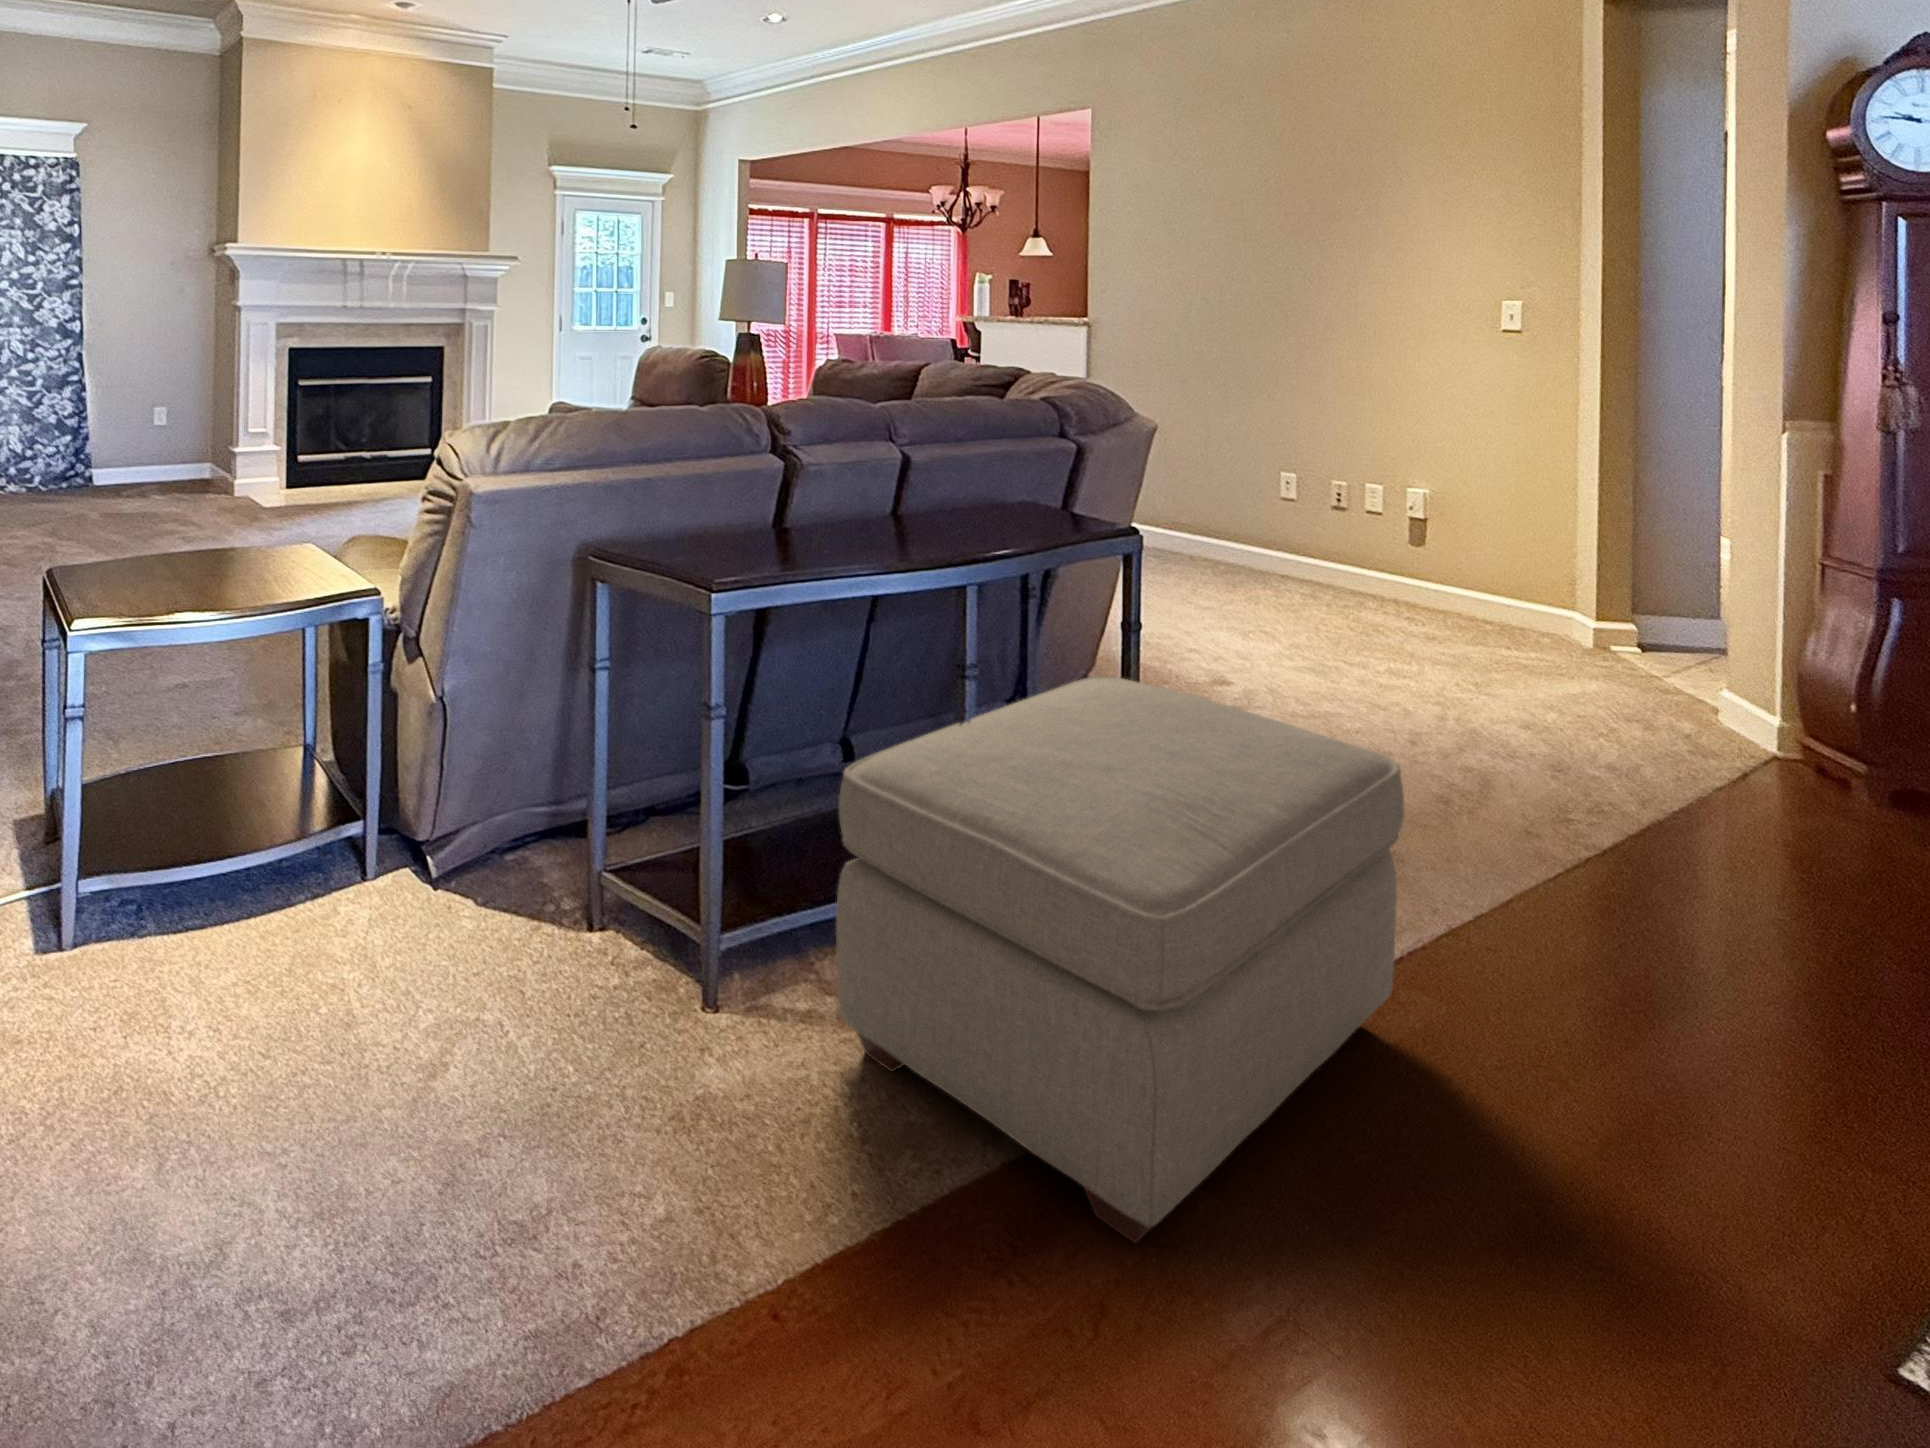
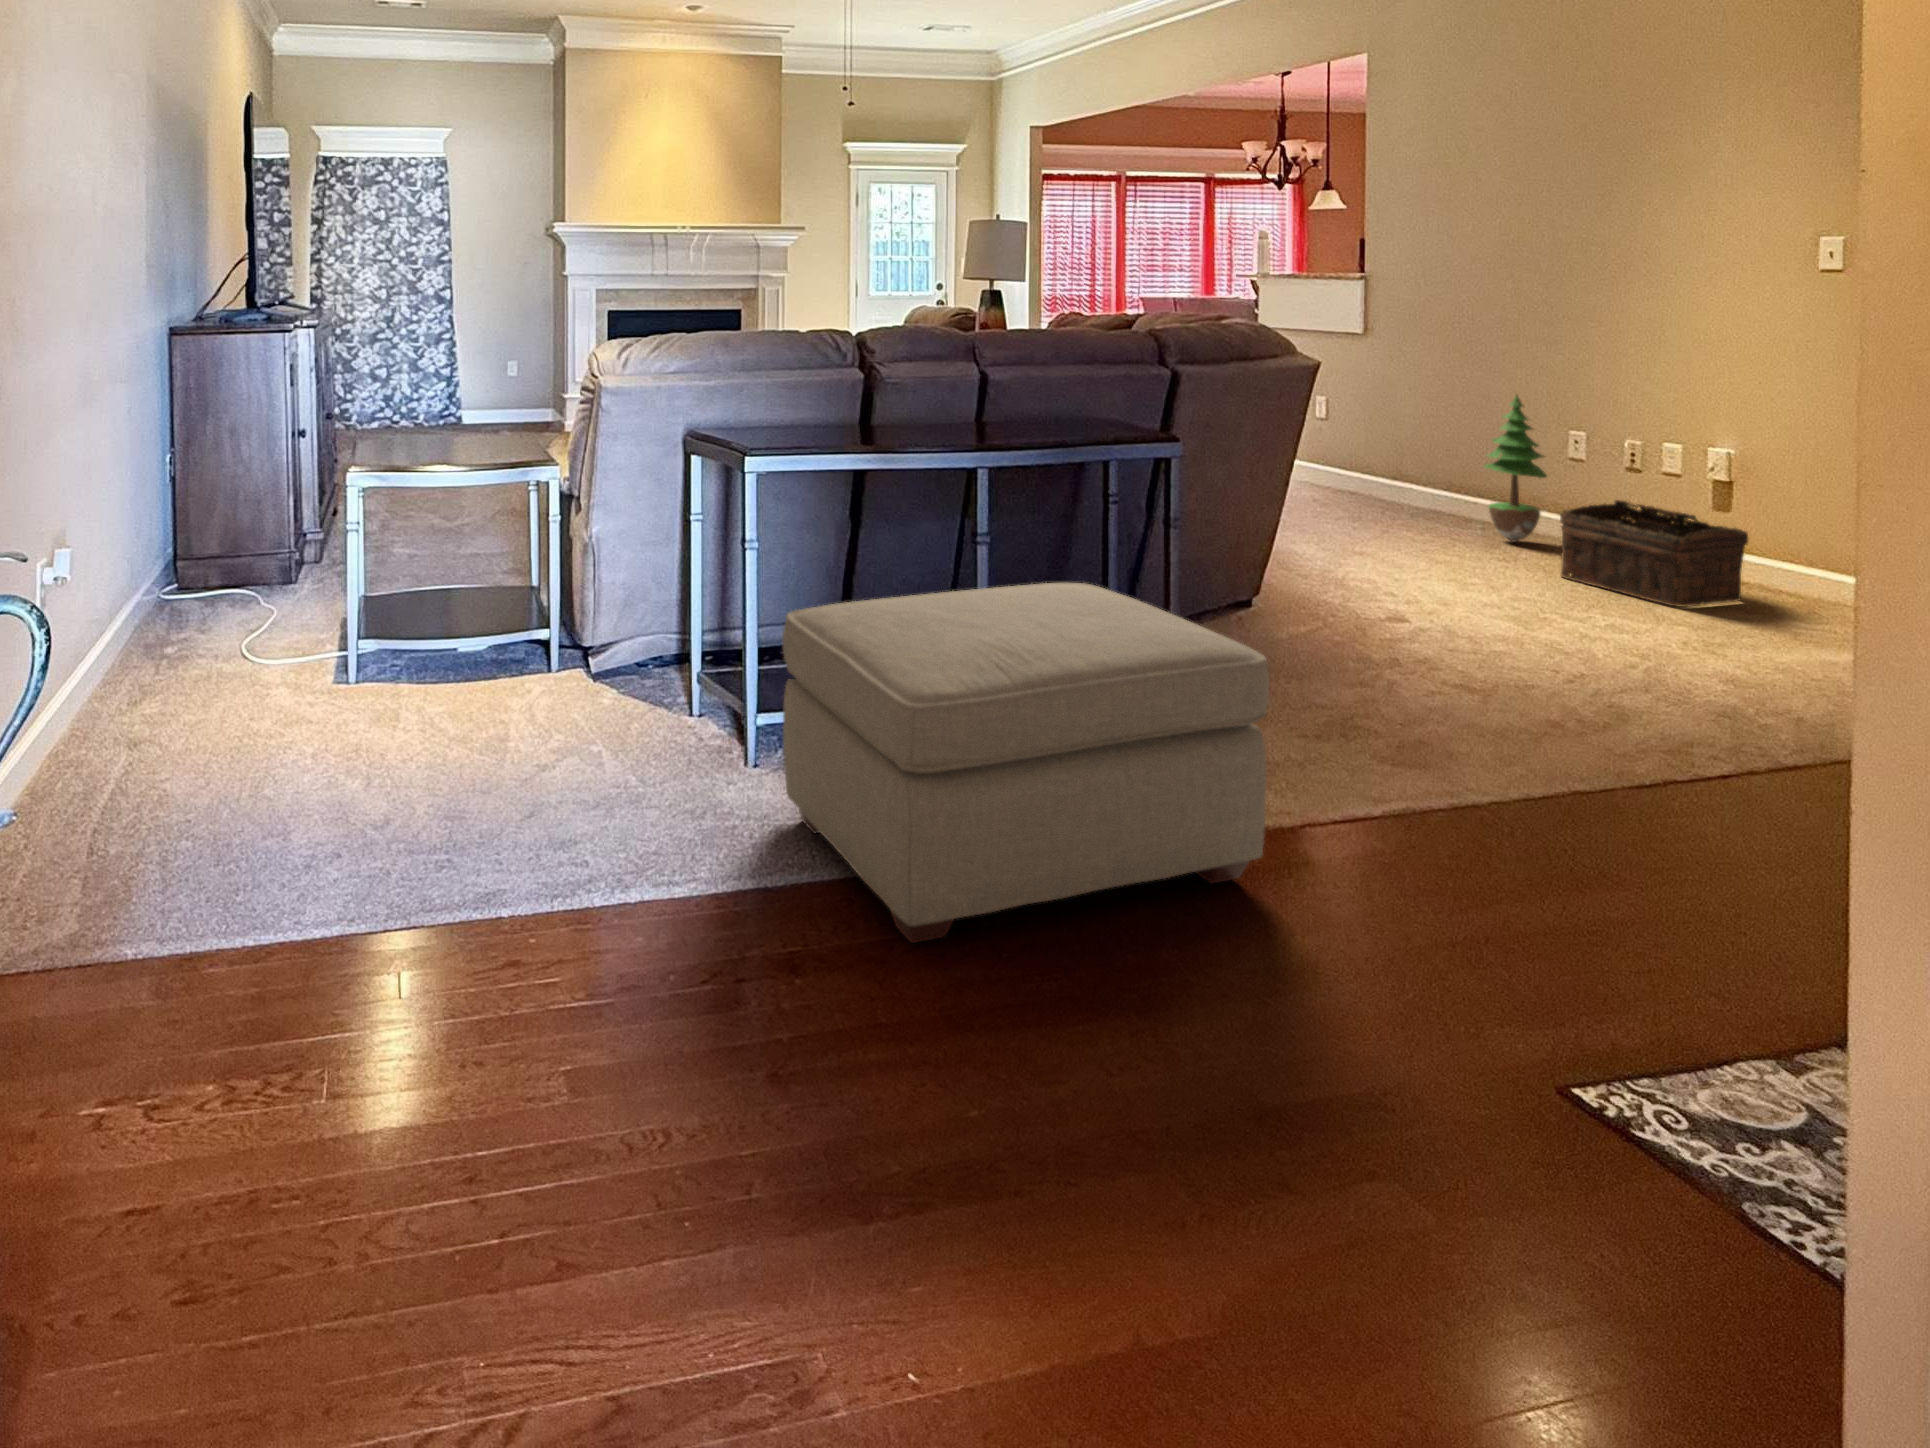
potted tree: none [1198,423,1251,559] -> present [1484,395,1547,542]
basket: none [1284,517,1426,612] -> present [1560,500,1748,607]

